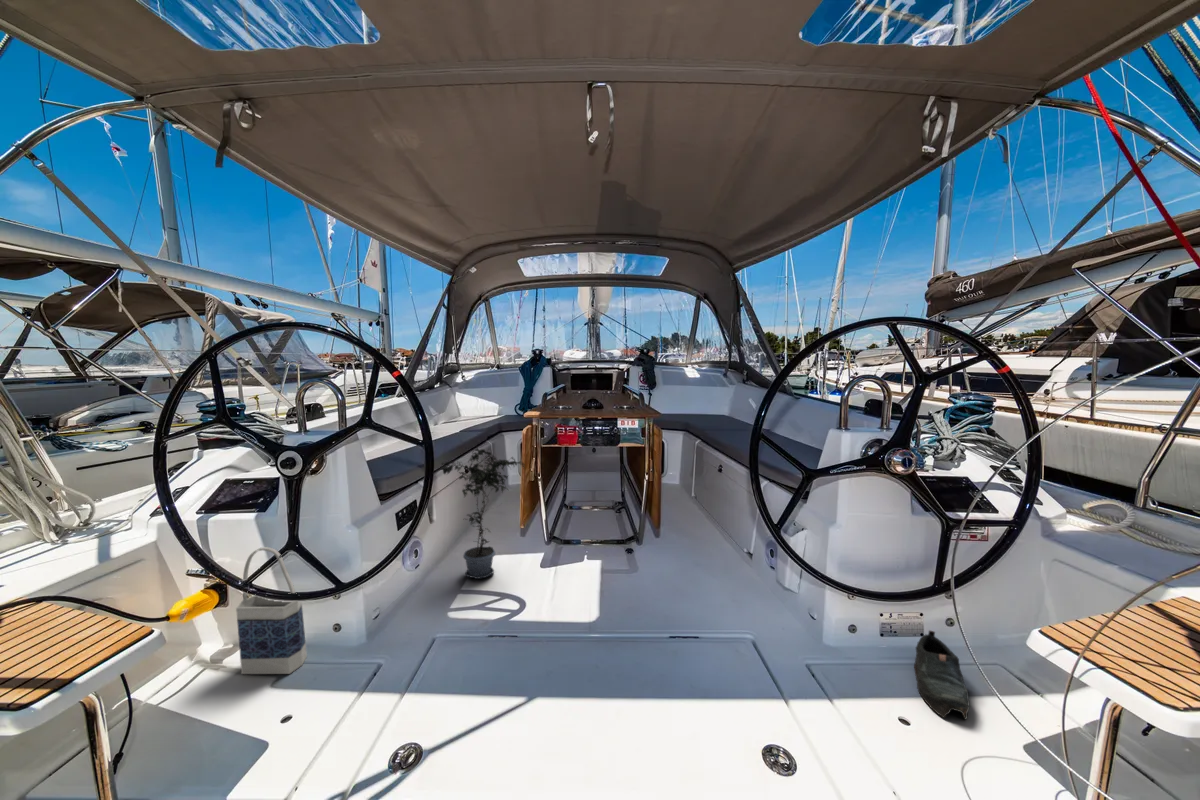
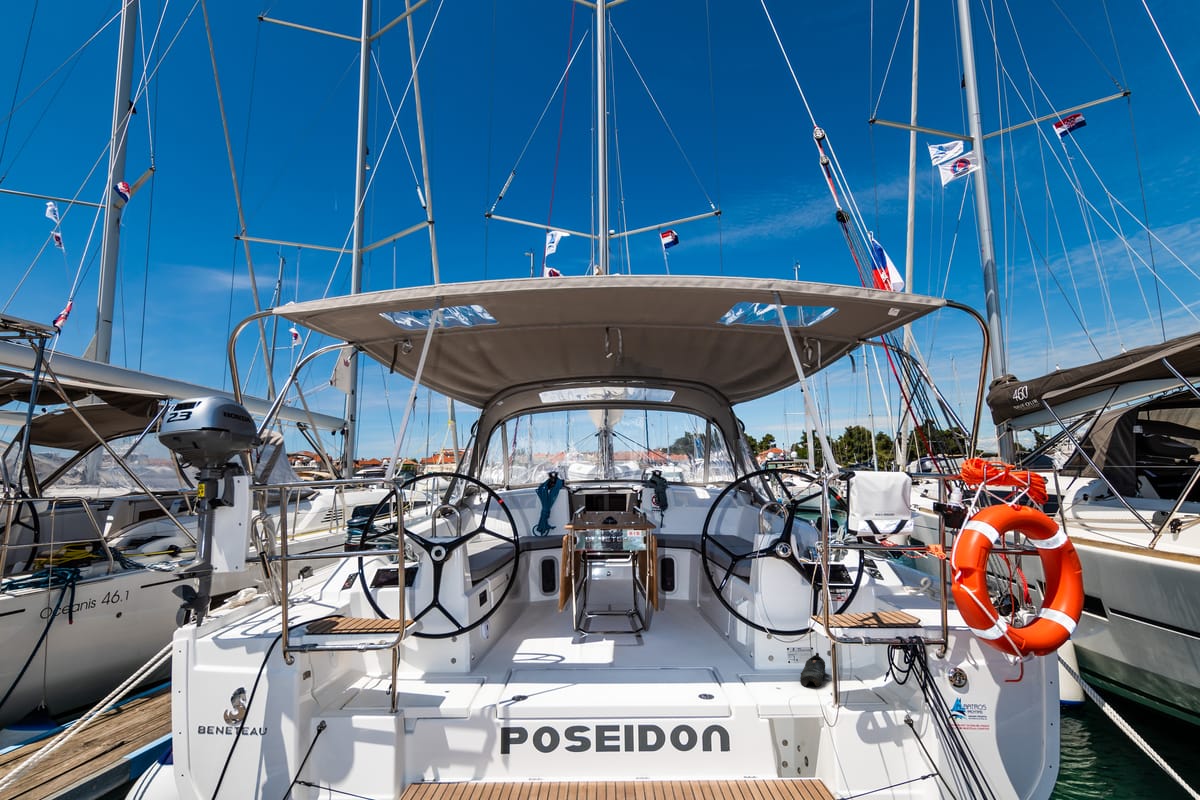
potted plant: present [440,445,525,579] -> none [500,549,562,648]
bag: present [236,547,307,674] -> none [407,603,440,681]

